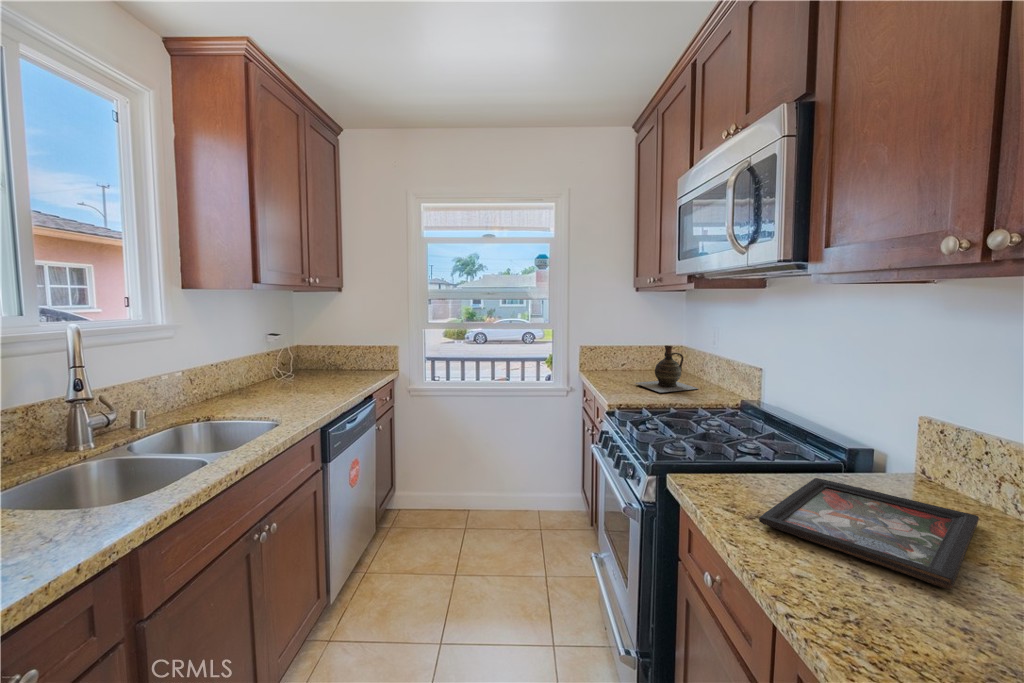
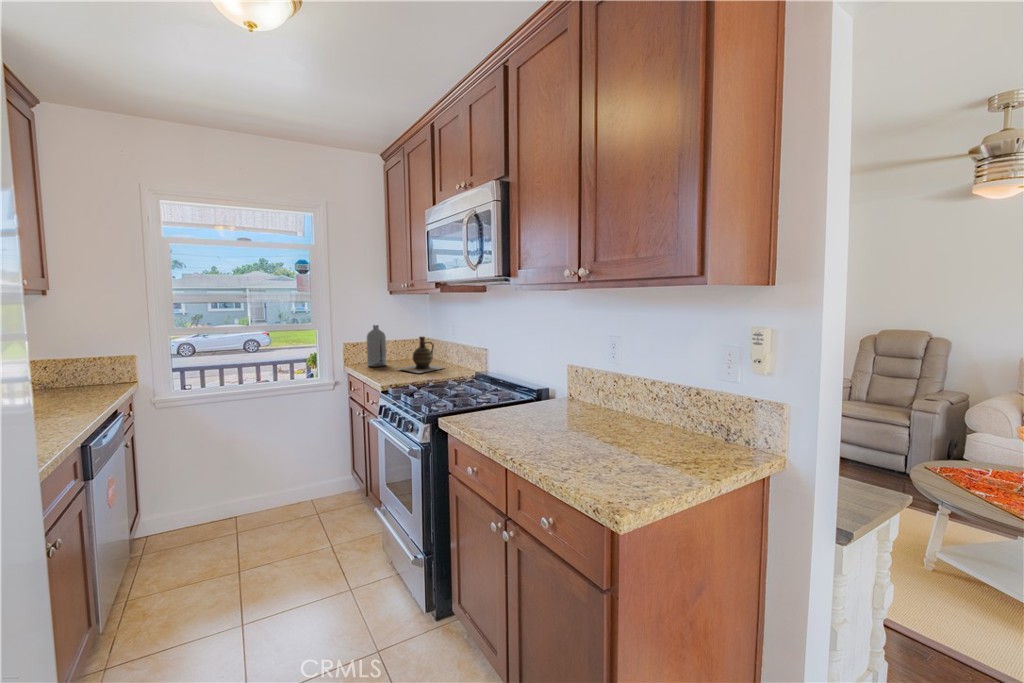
bottle: none [603,328,625,378] -> present [367,325,386,367]
decorative tray: present [759,478,979,589] -> none [496,404,588,434]

